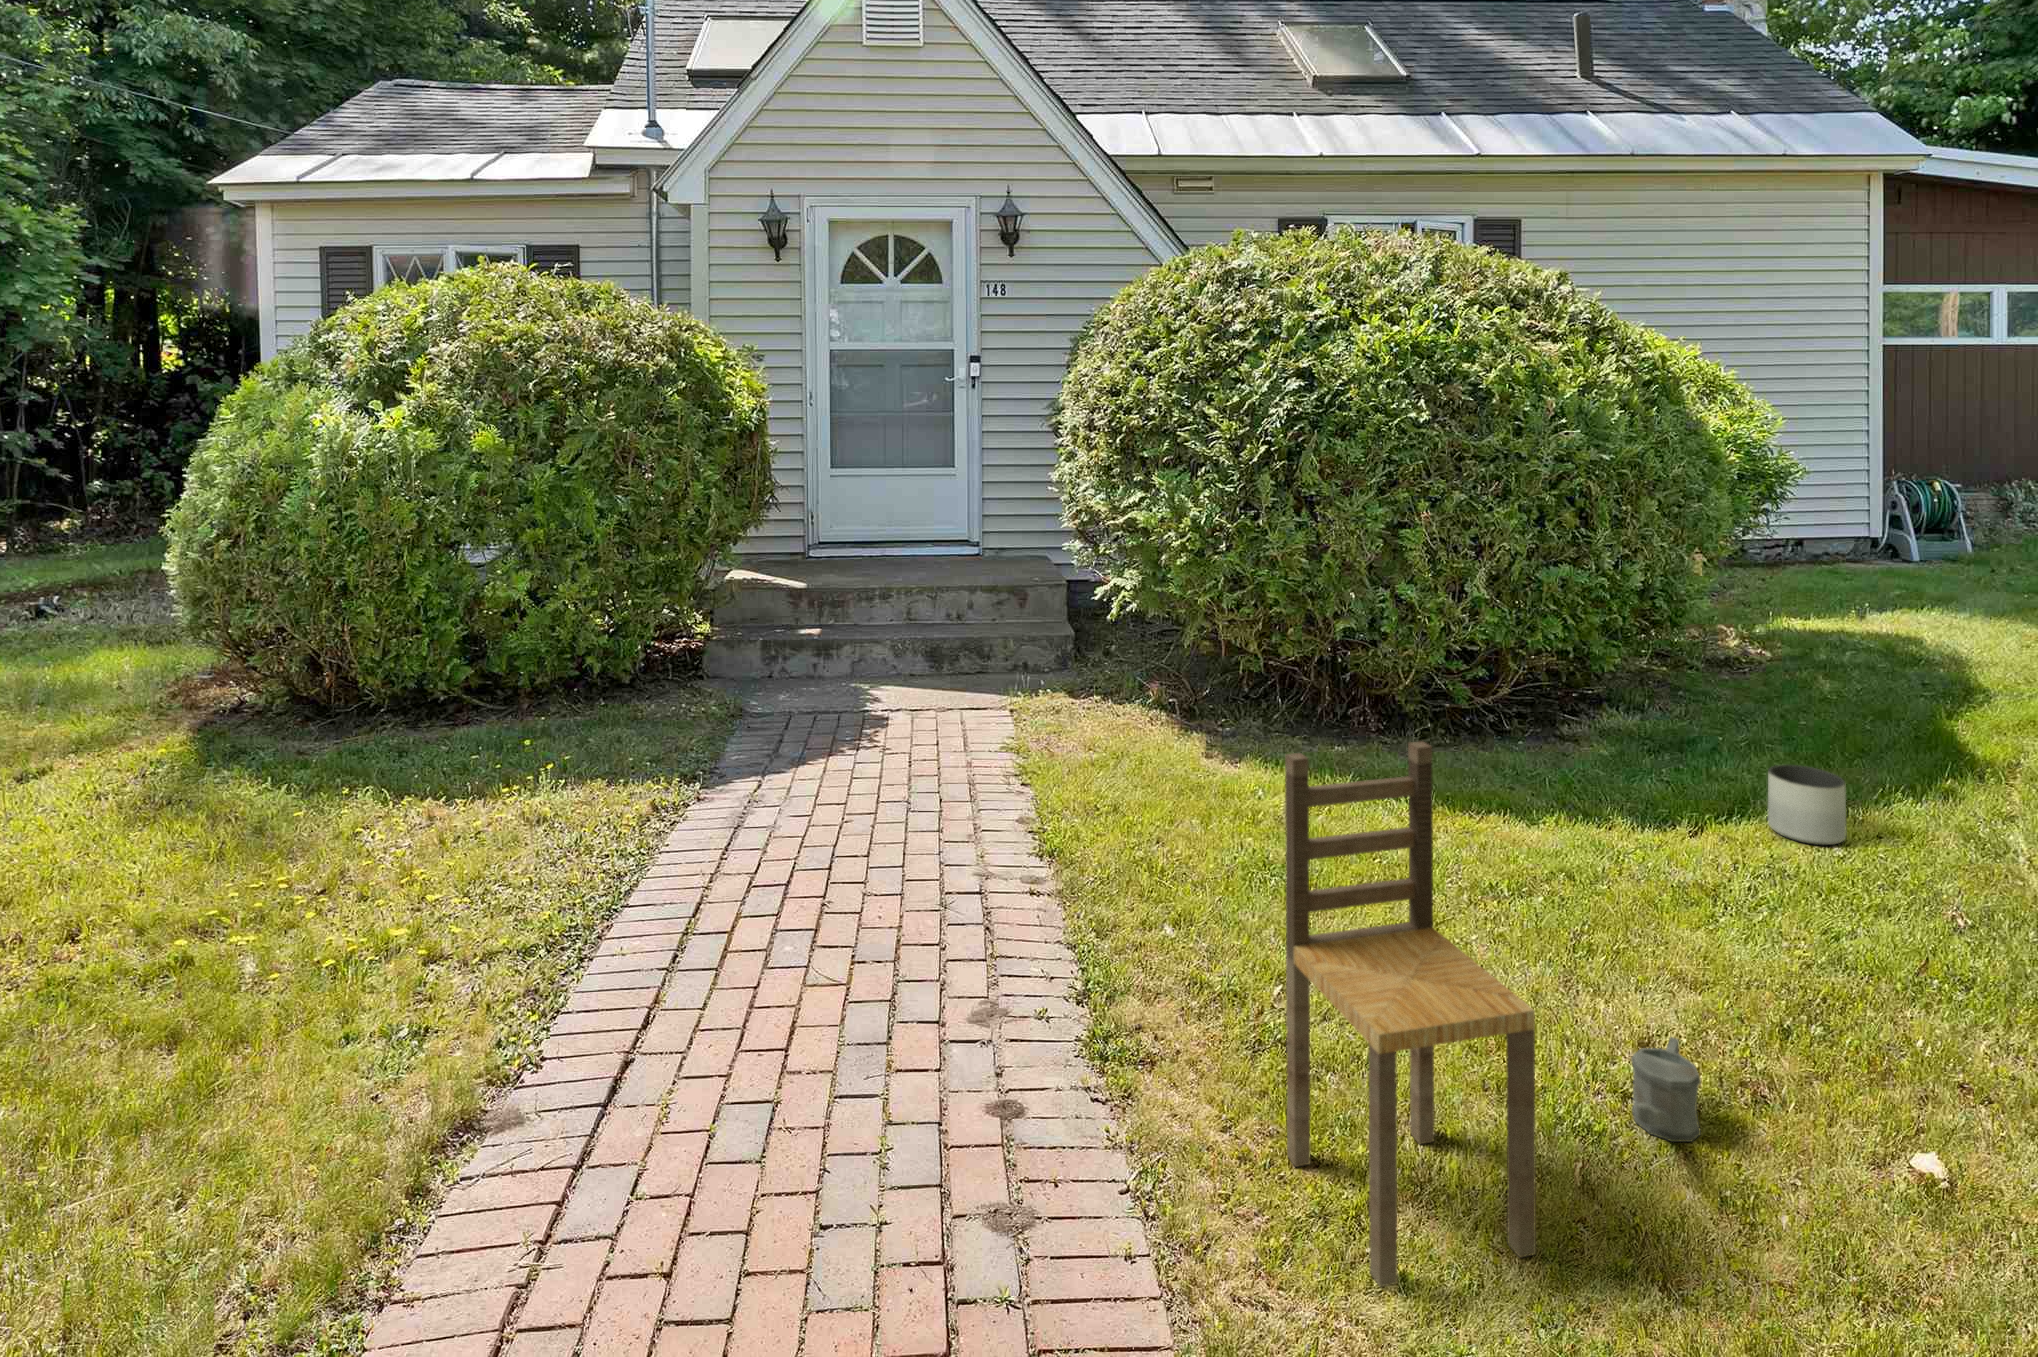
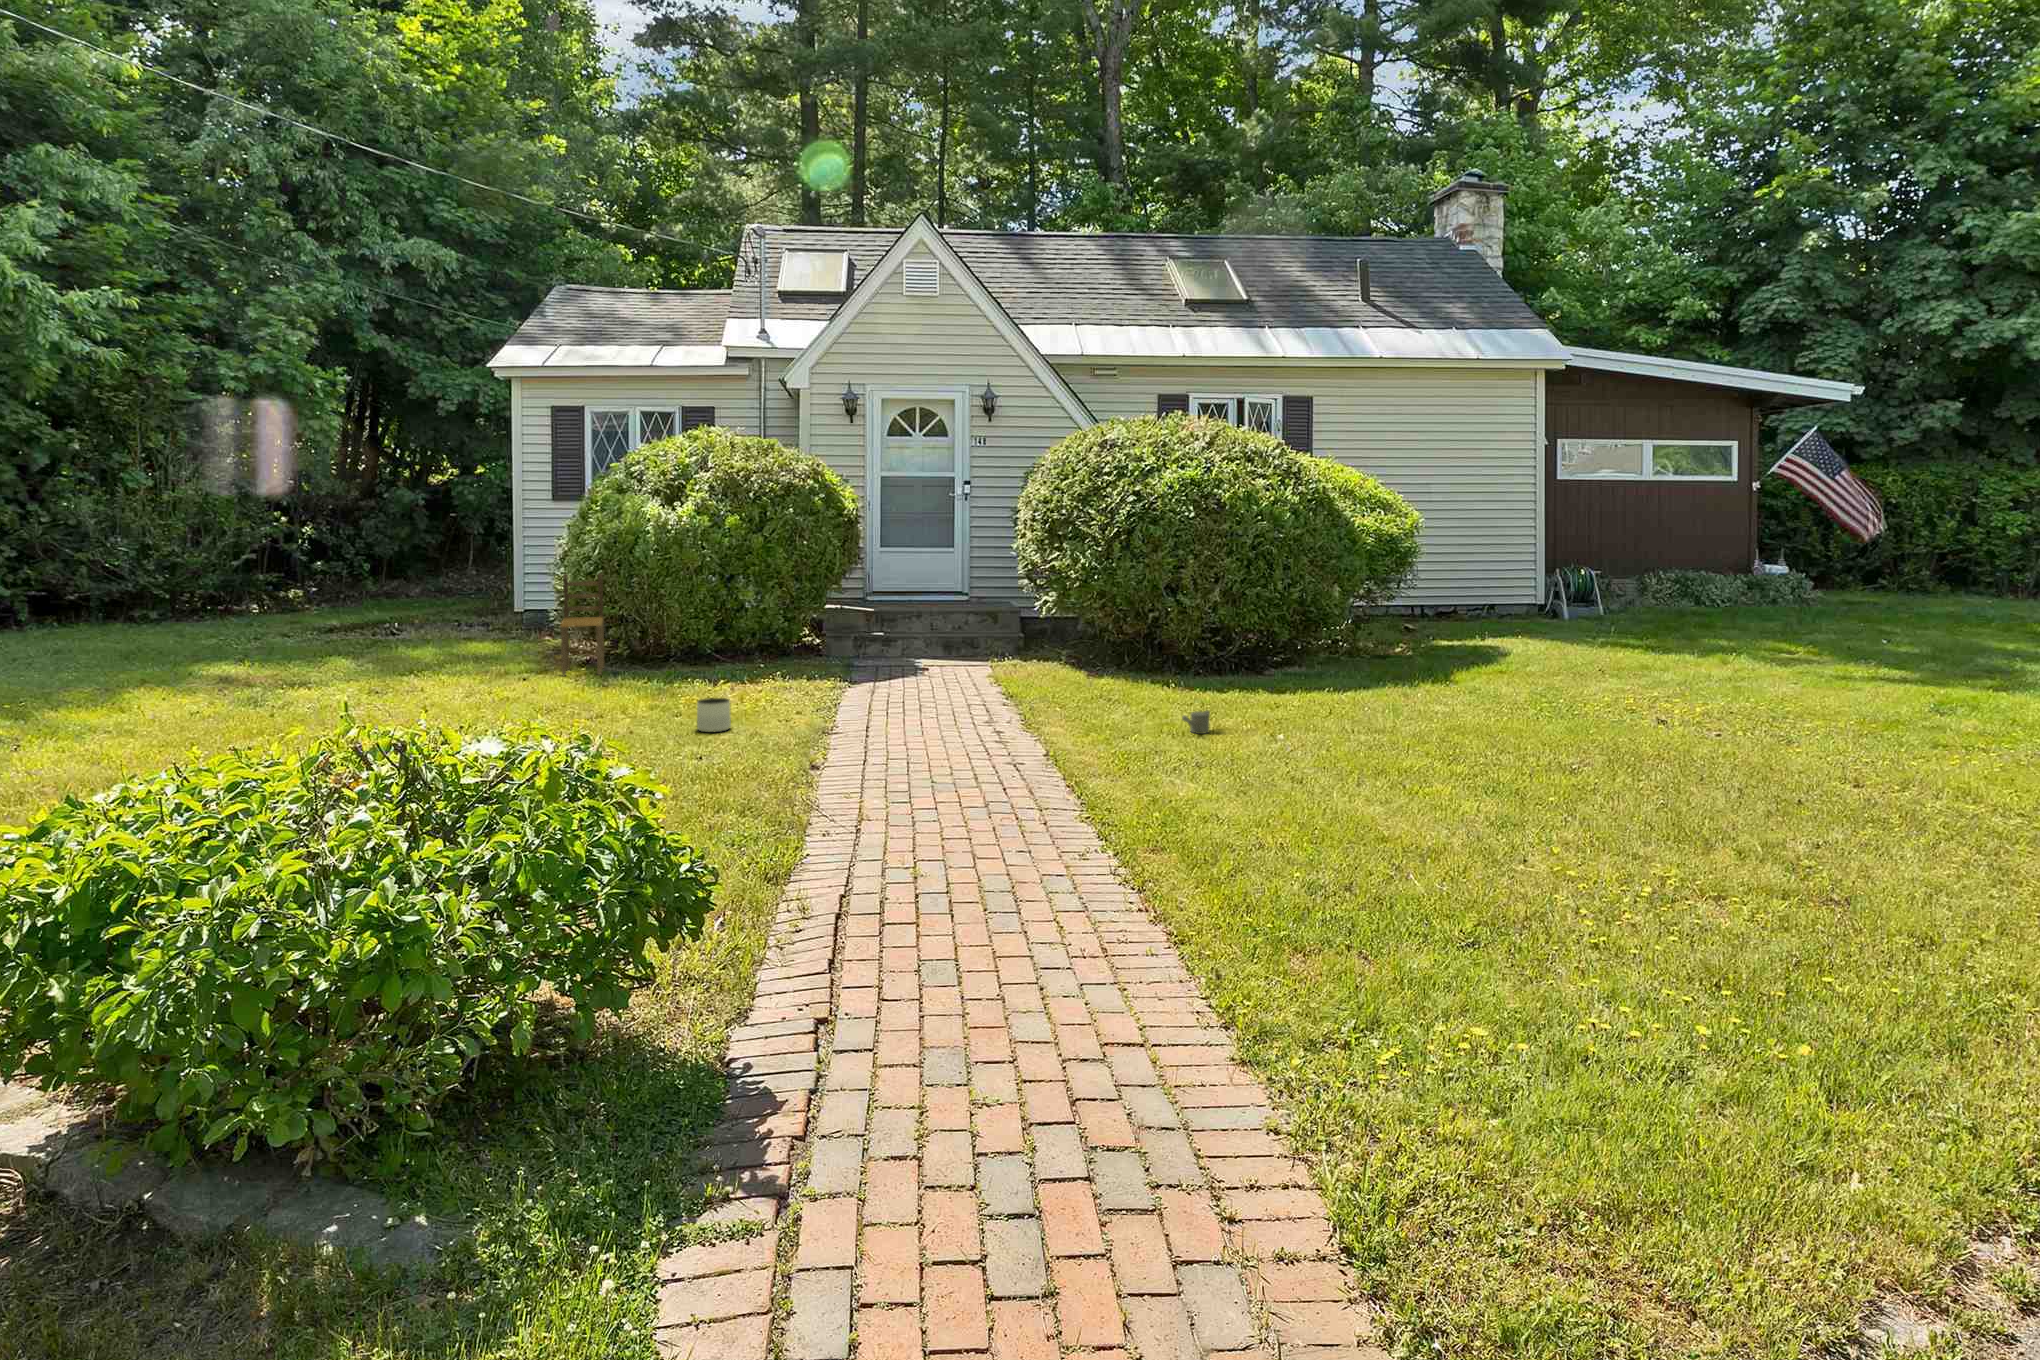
chair: present [1285,741,1536,1287] -> present [560,573,604,676]
planter: present [1768,765,1846,845] -> present [697,698,731,732]

